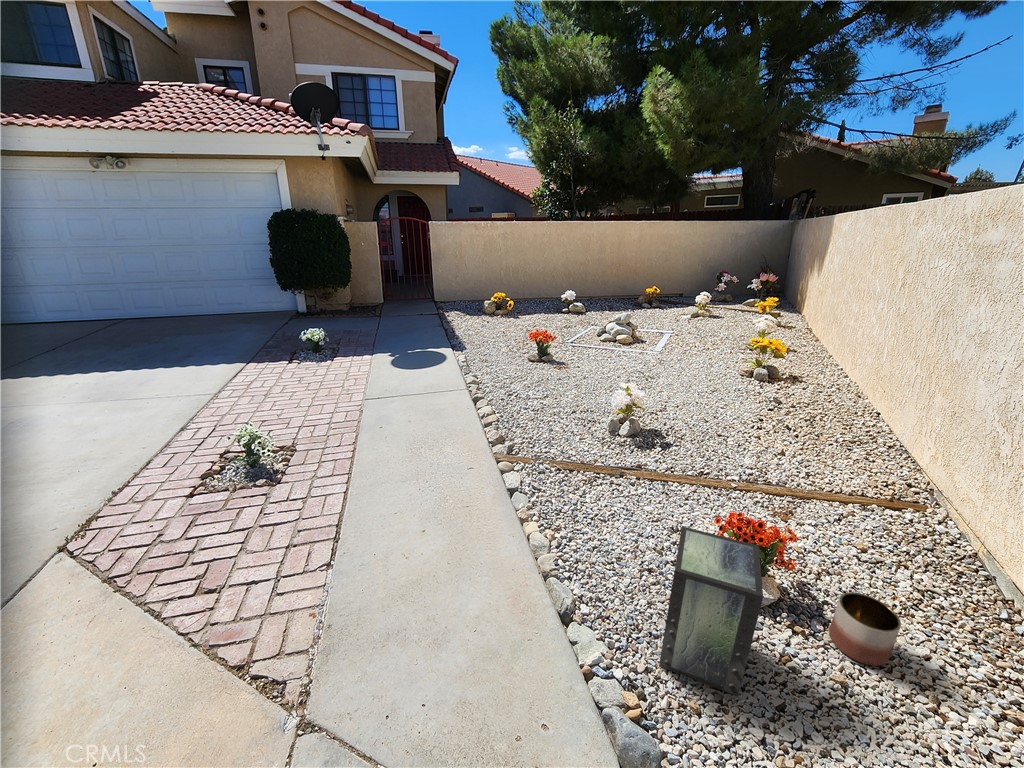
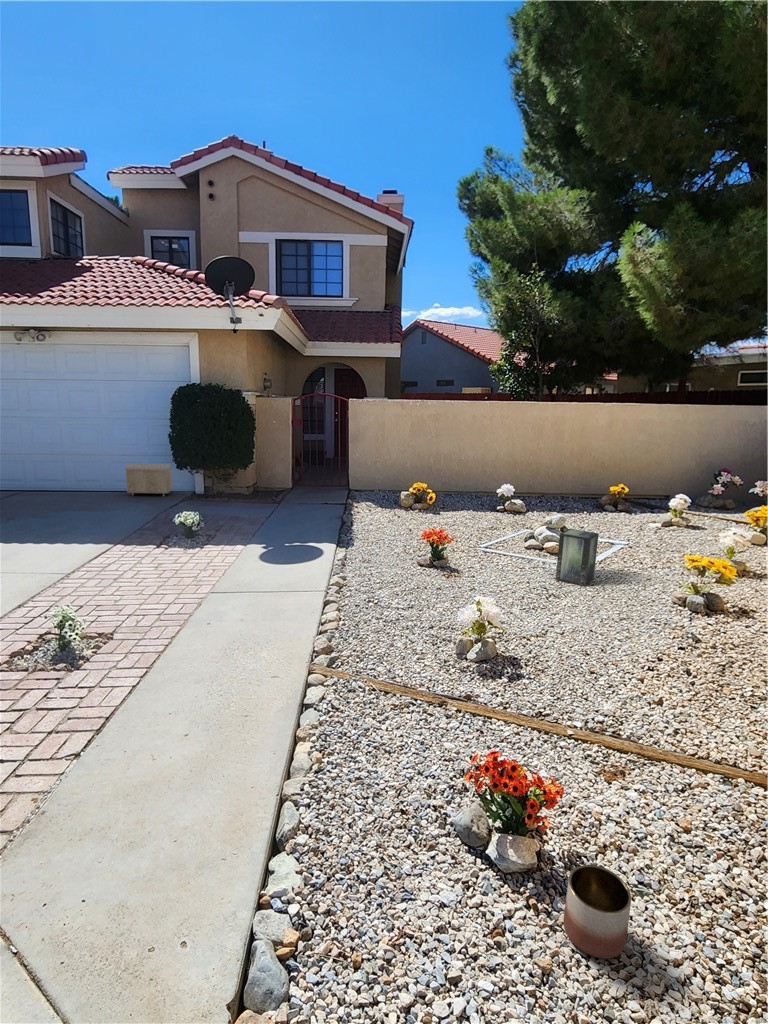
storage bench: none [228,287,276,318] -> present [125,464,171,496]
storage box: present [659,526,763,696] -> present [556,529,599,586]

